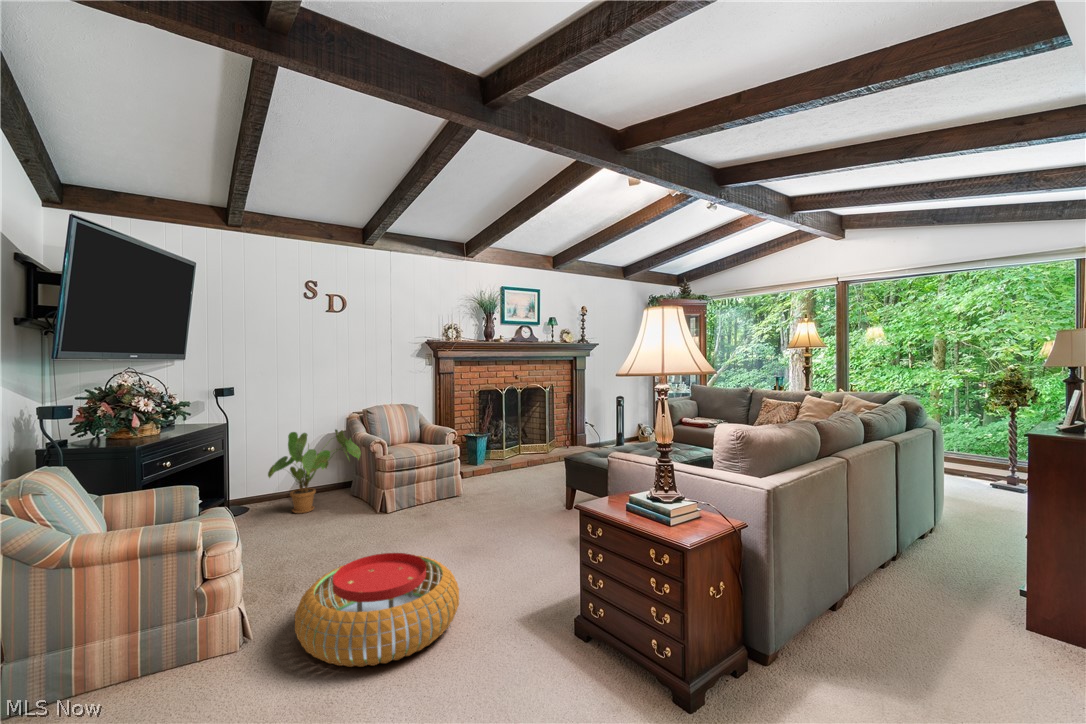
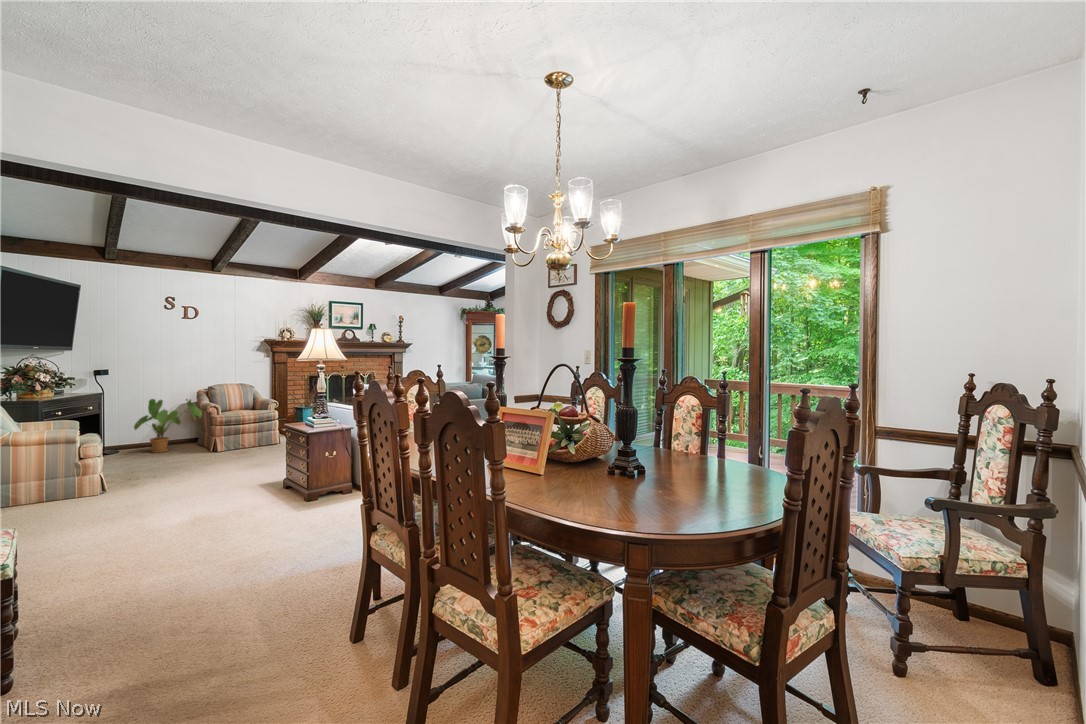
pouf: present [295,553,459,667] -> none [130,455,228,497]

